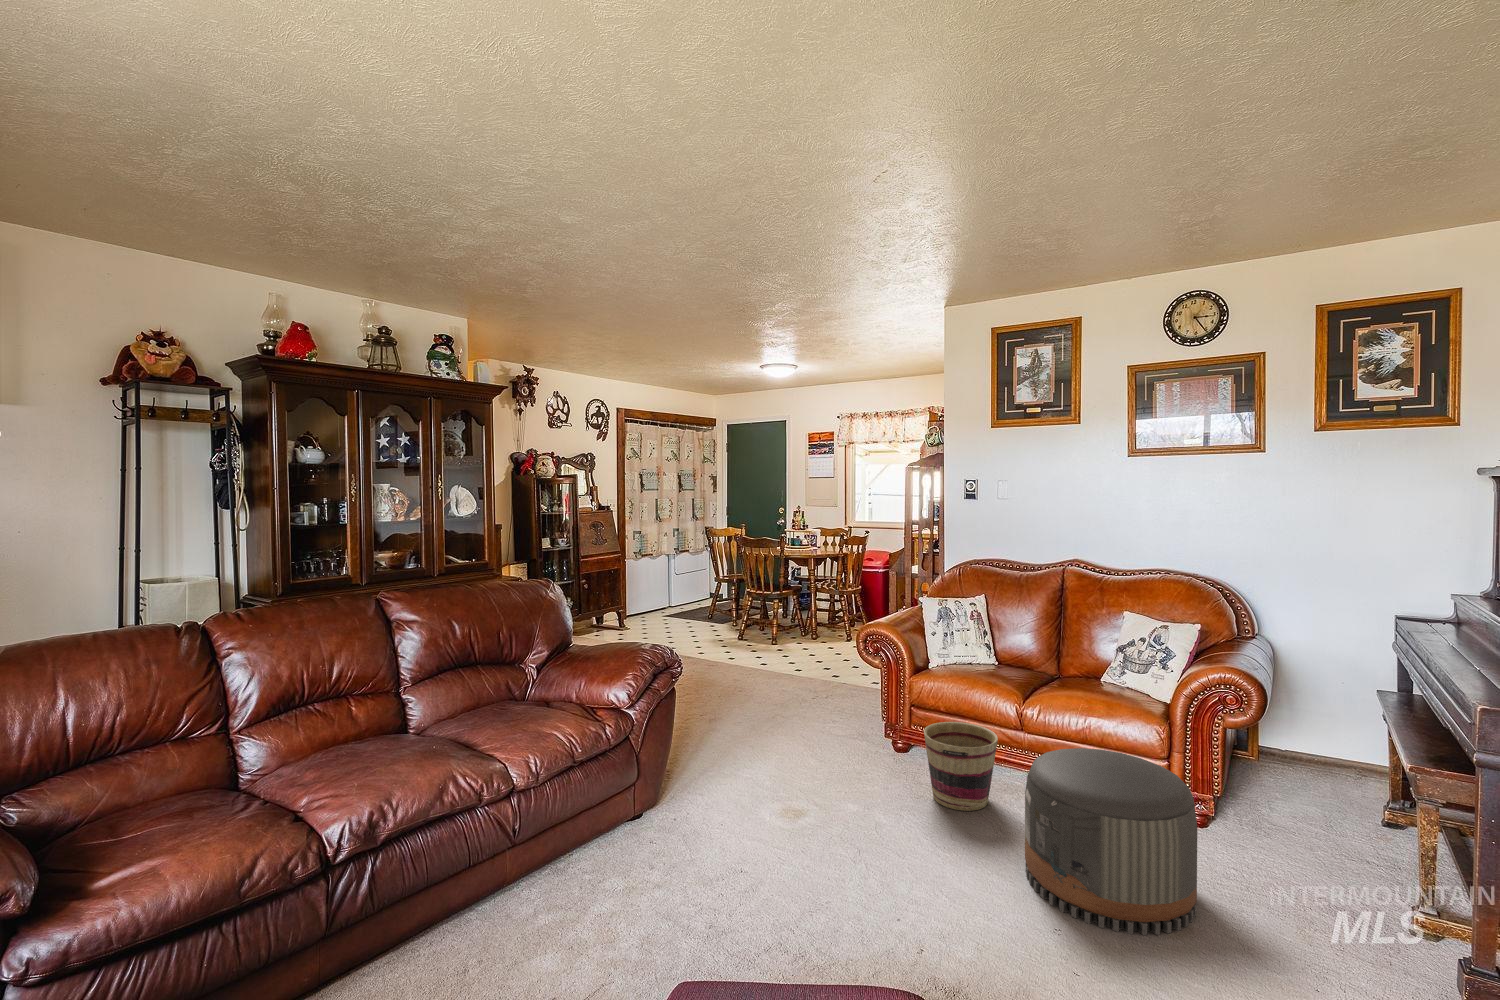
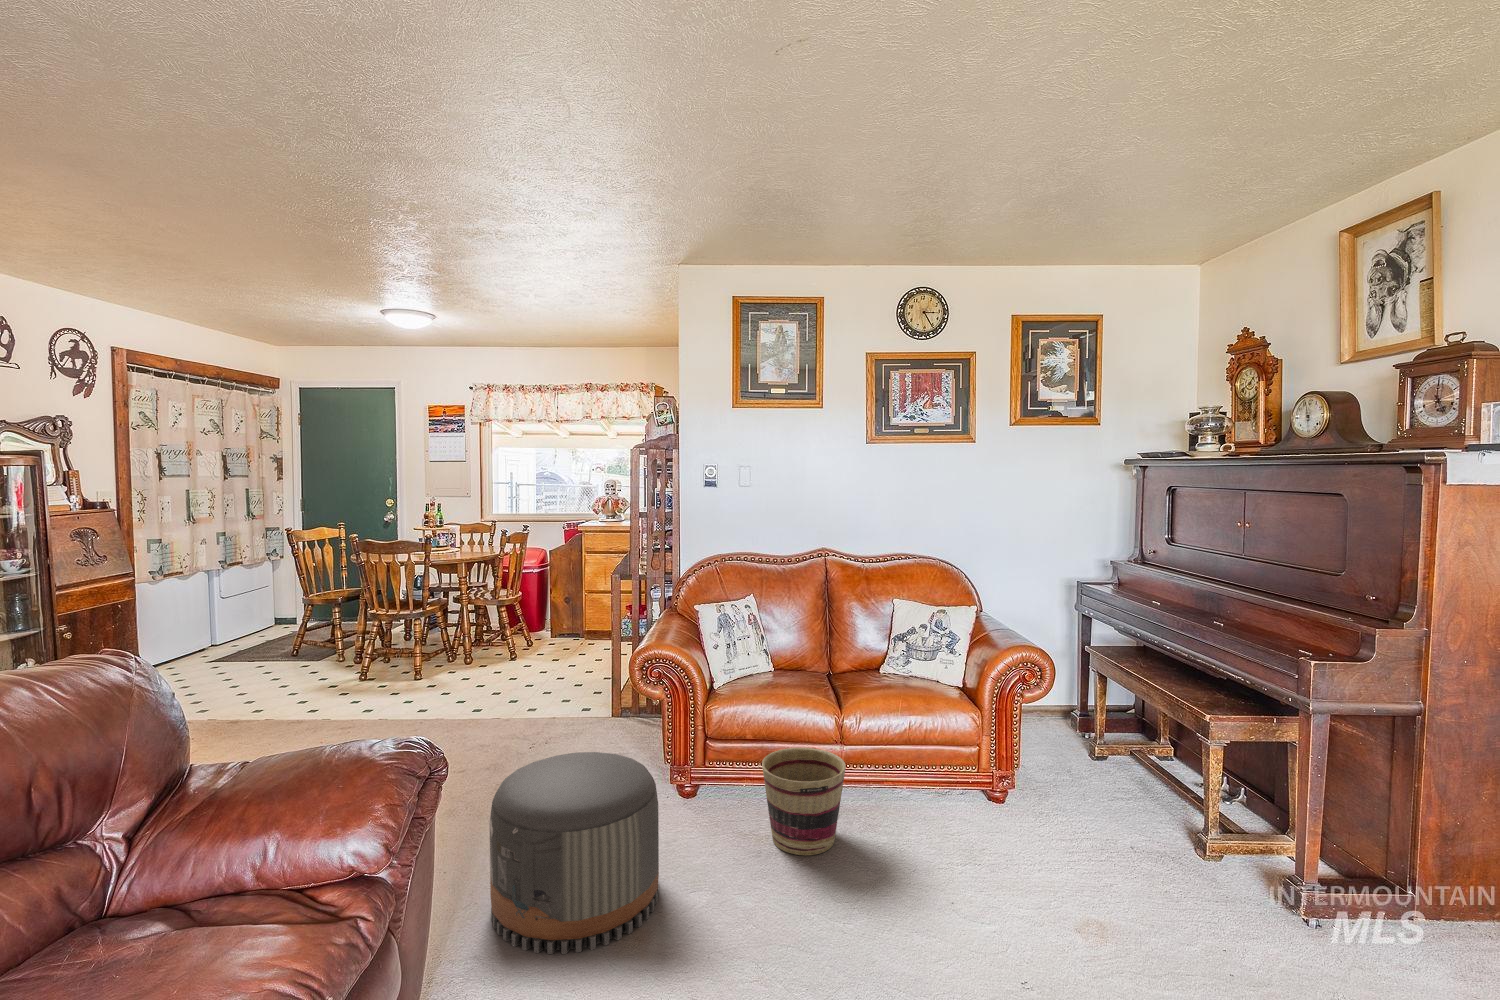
pouf: present [1025,748,1197,935] -> present [489,752,659,954]

